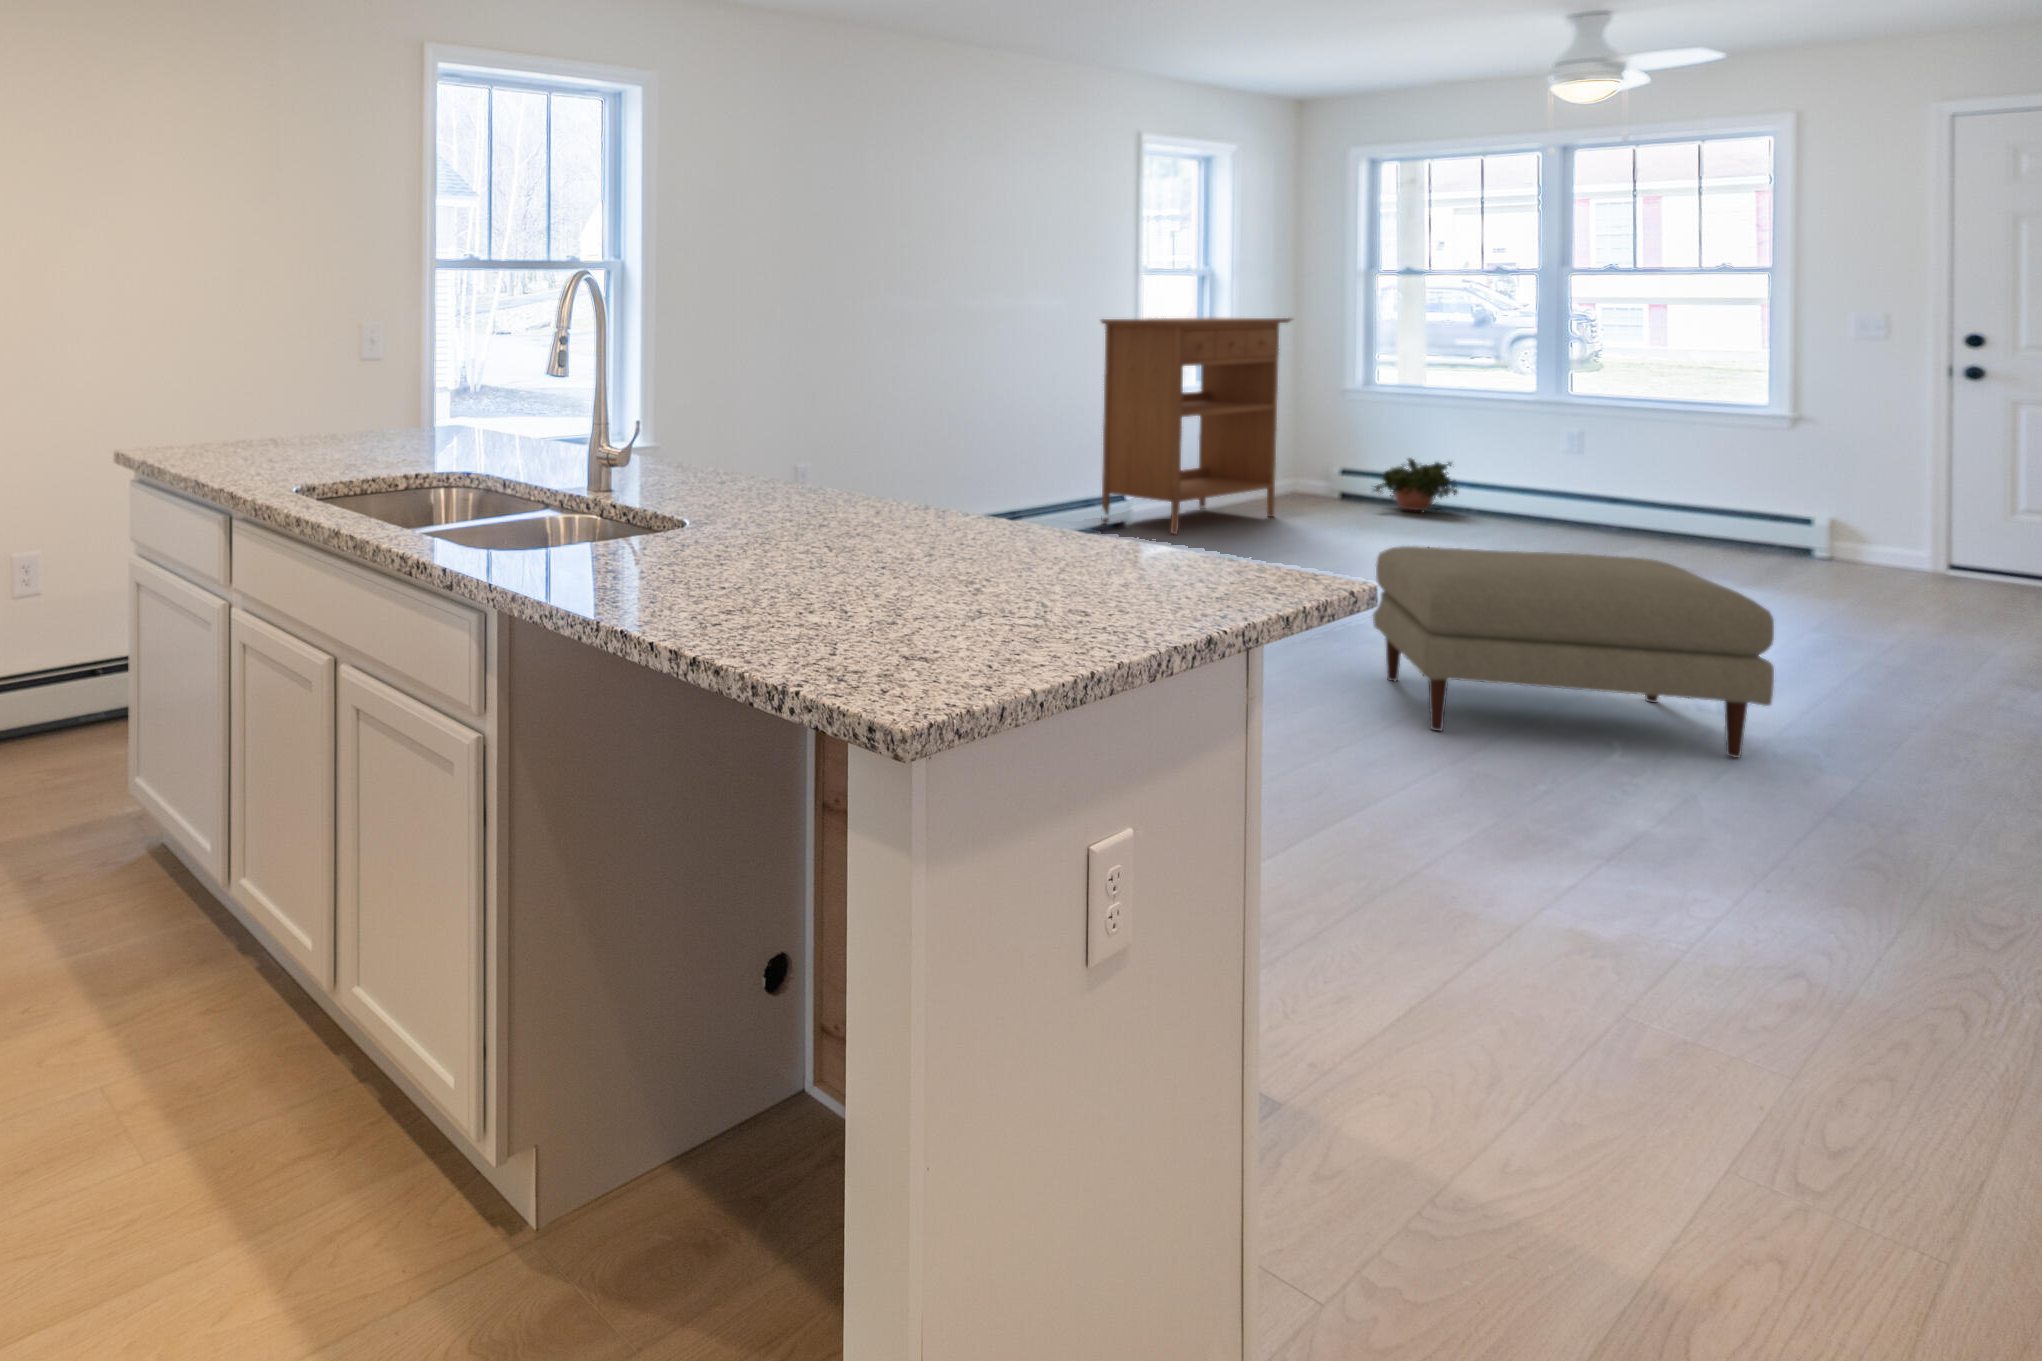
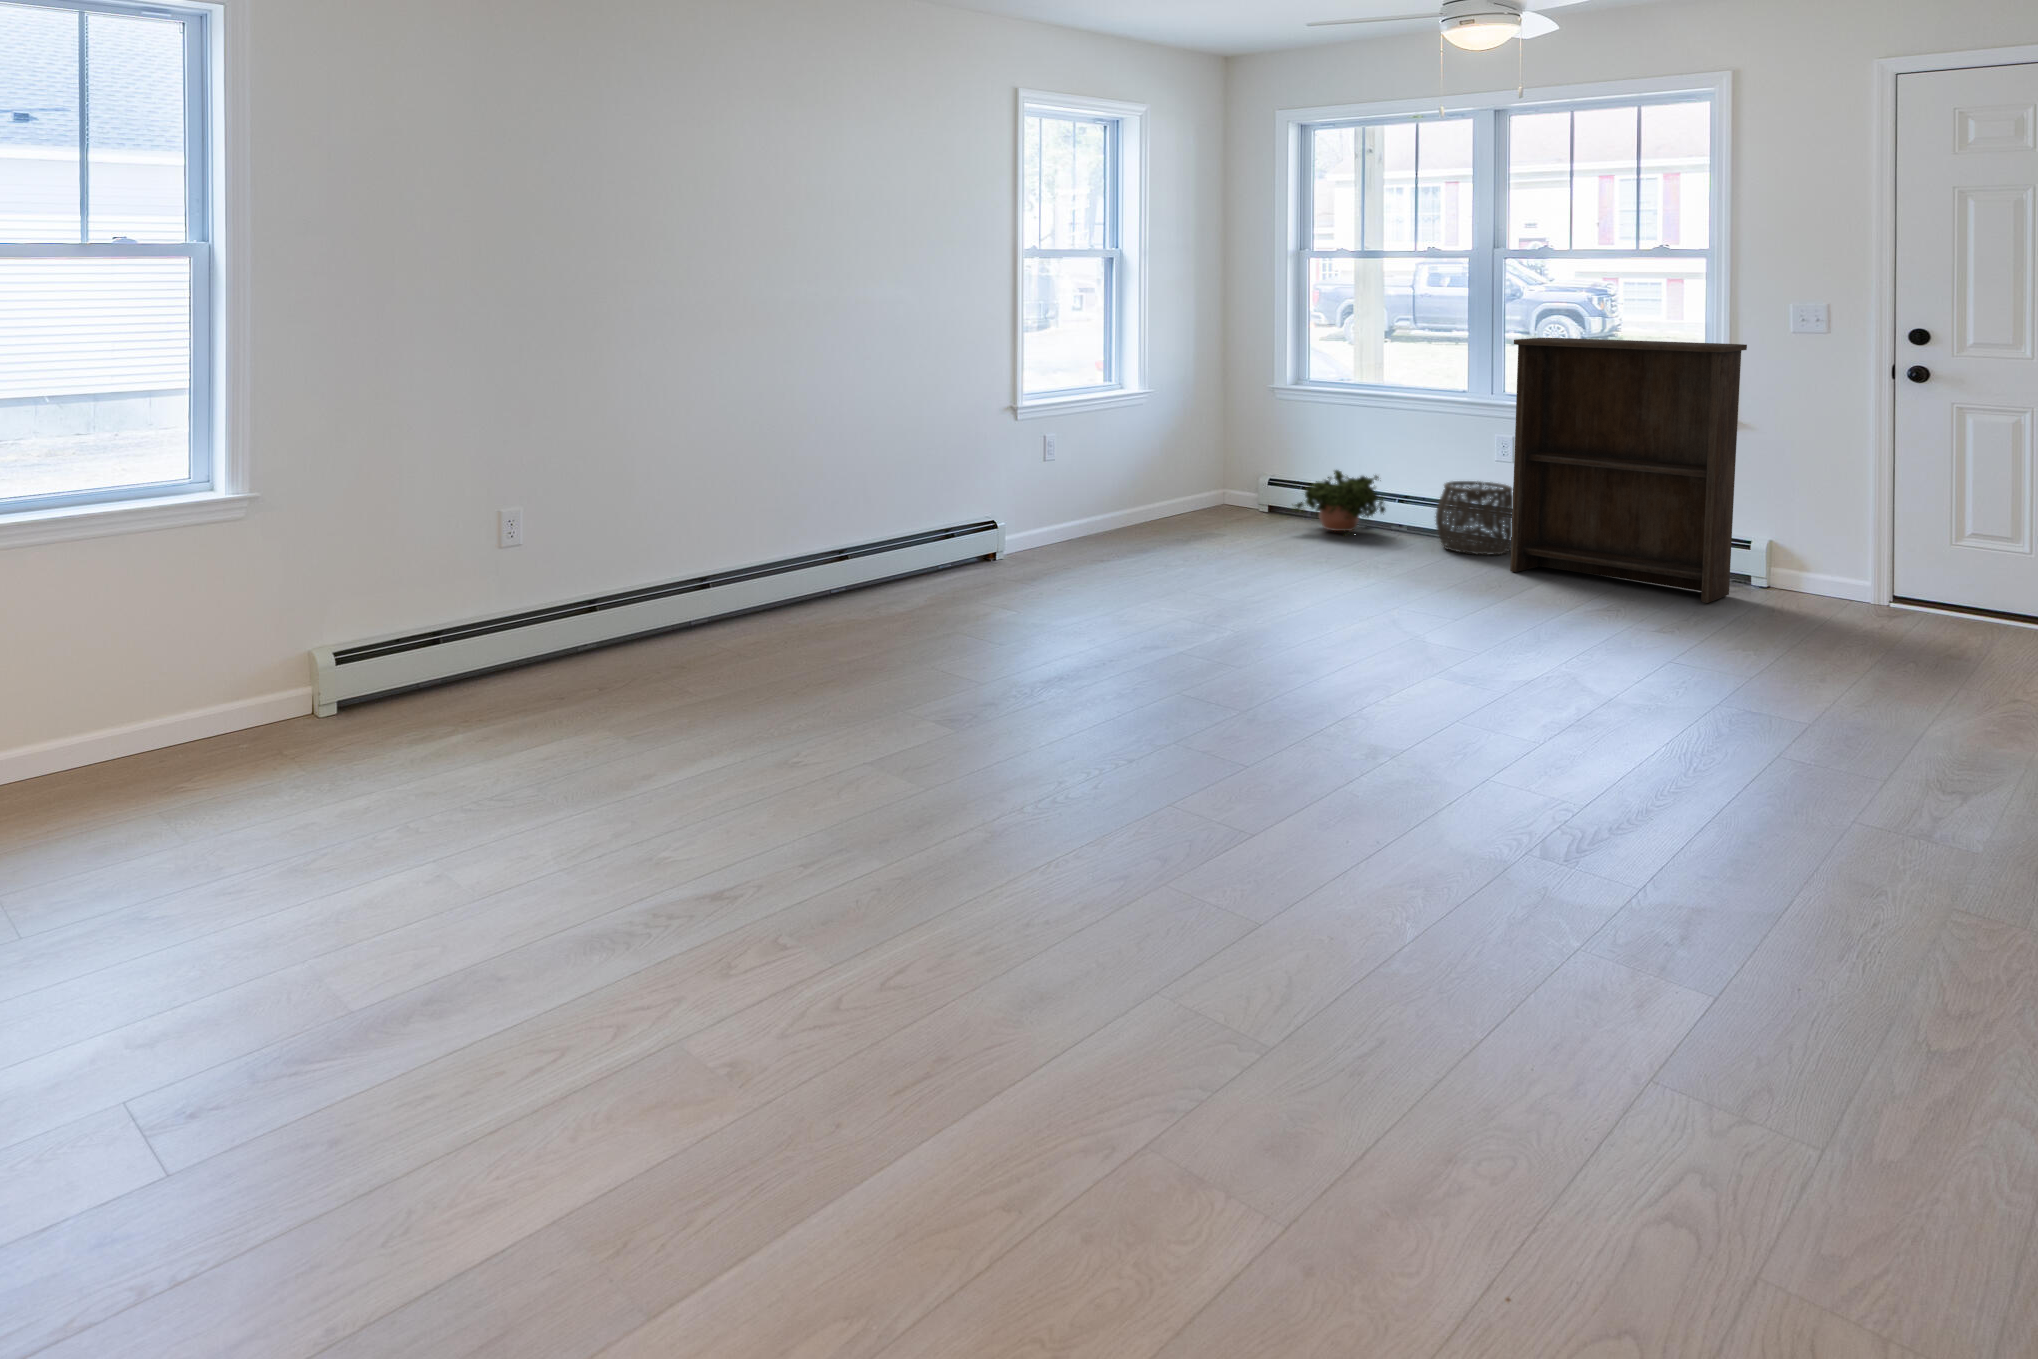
console table: present [1101,317,1292,534] -> none [967,308,1200,574]
bookshelf: none [1586,342,1812,565] -> present [1510,338,1747,603]
woven basket: none [1508,467,1589,529] -> present [1436,481,1513,555]
ottoman: present [1373,546,1774,758] -> none [1163,641,1621,963]

